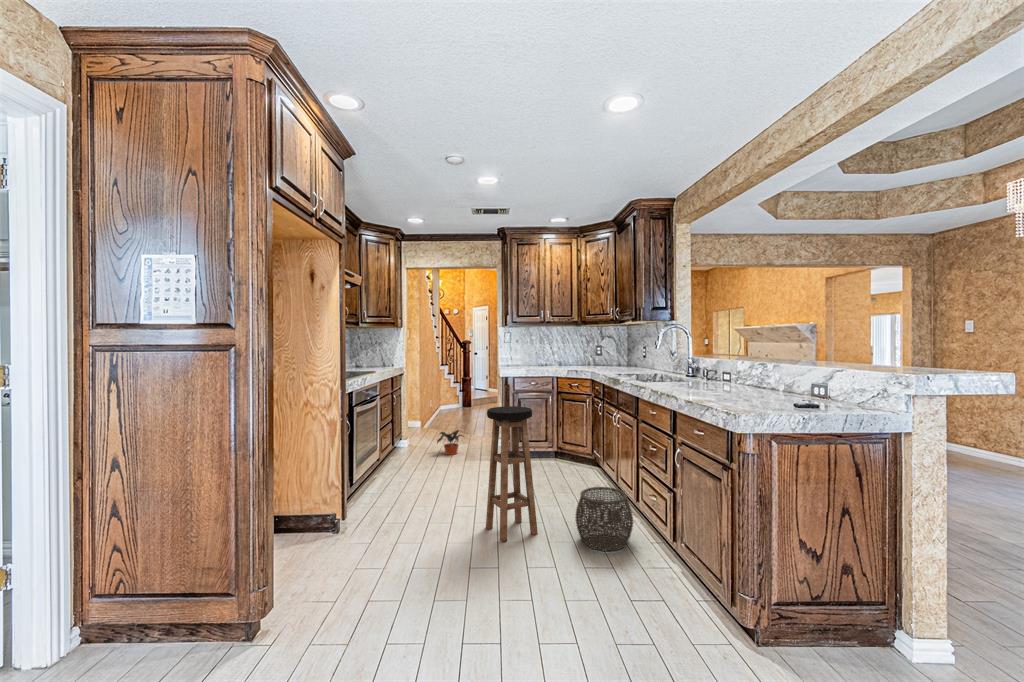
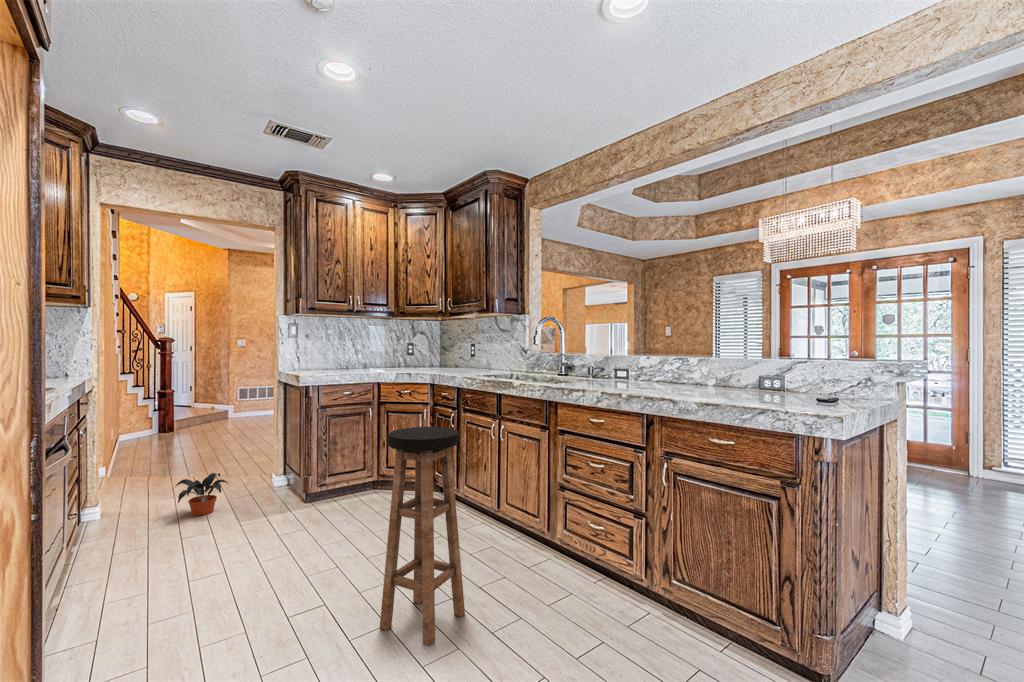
woven basket: present [575,487,633,551] -> none [517,522,593,612]

